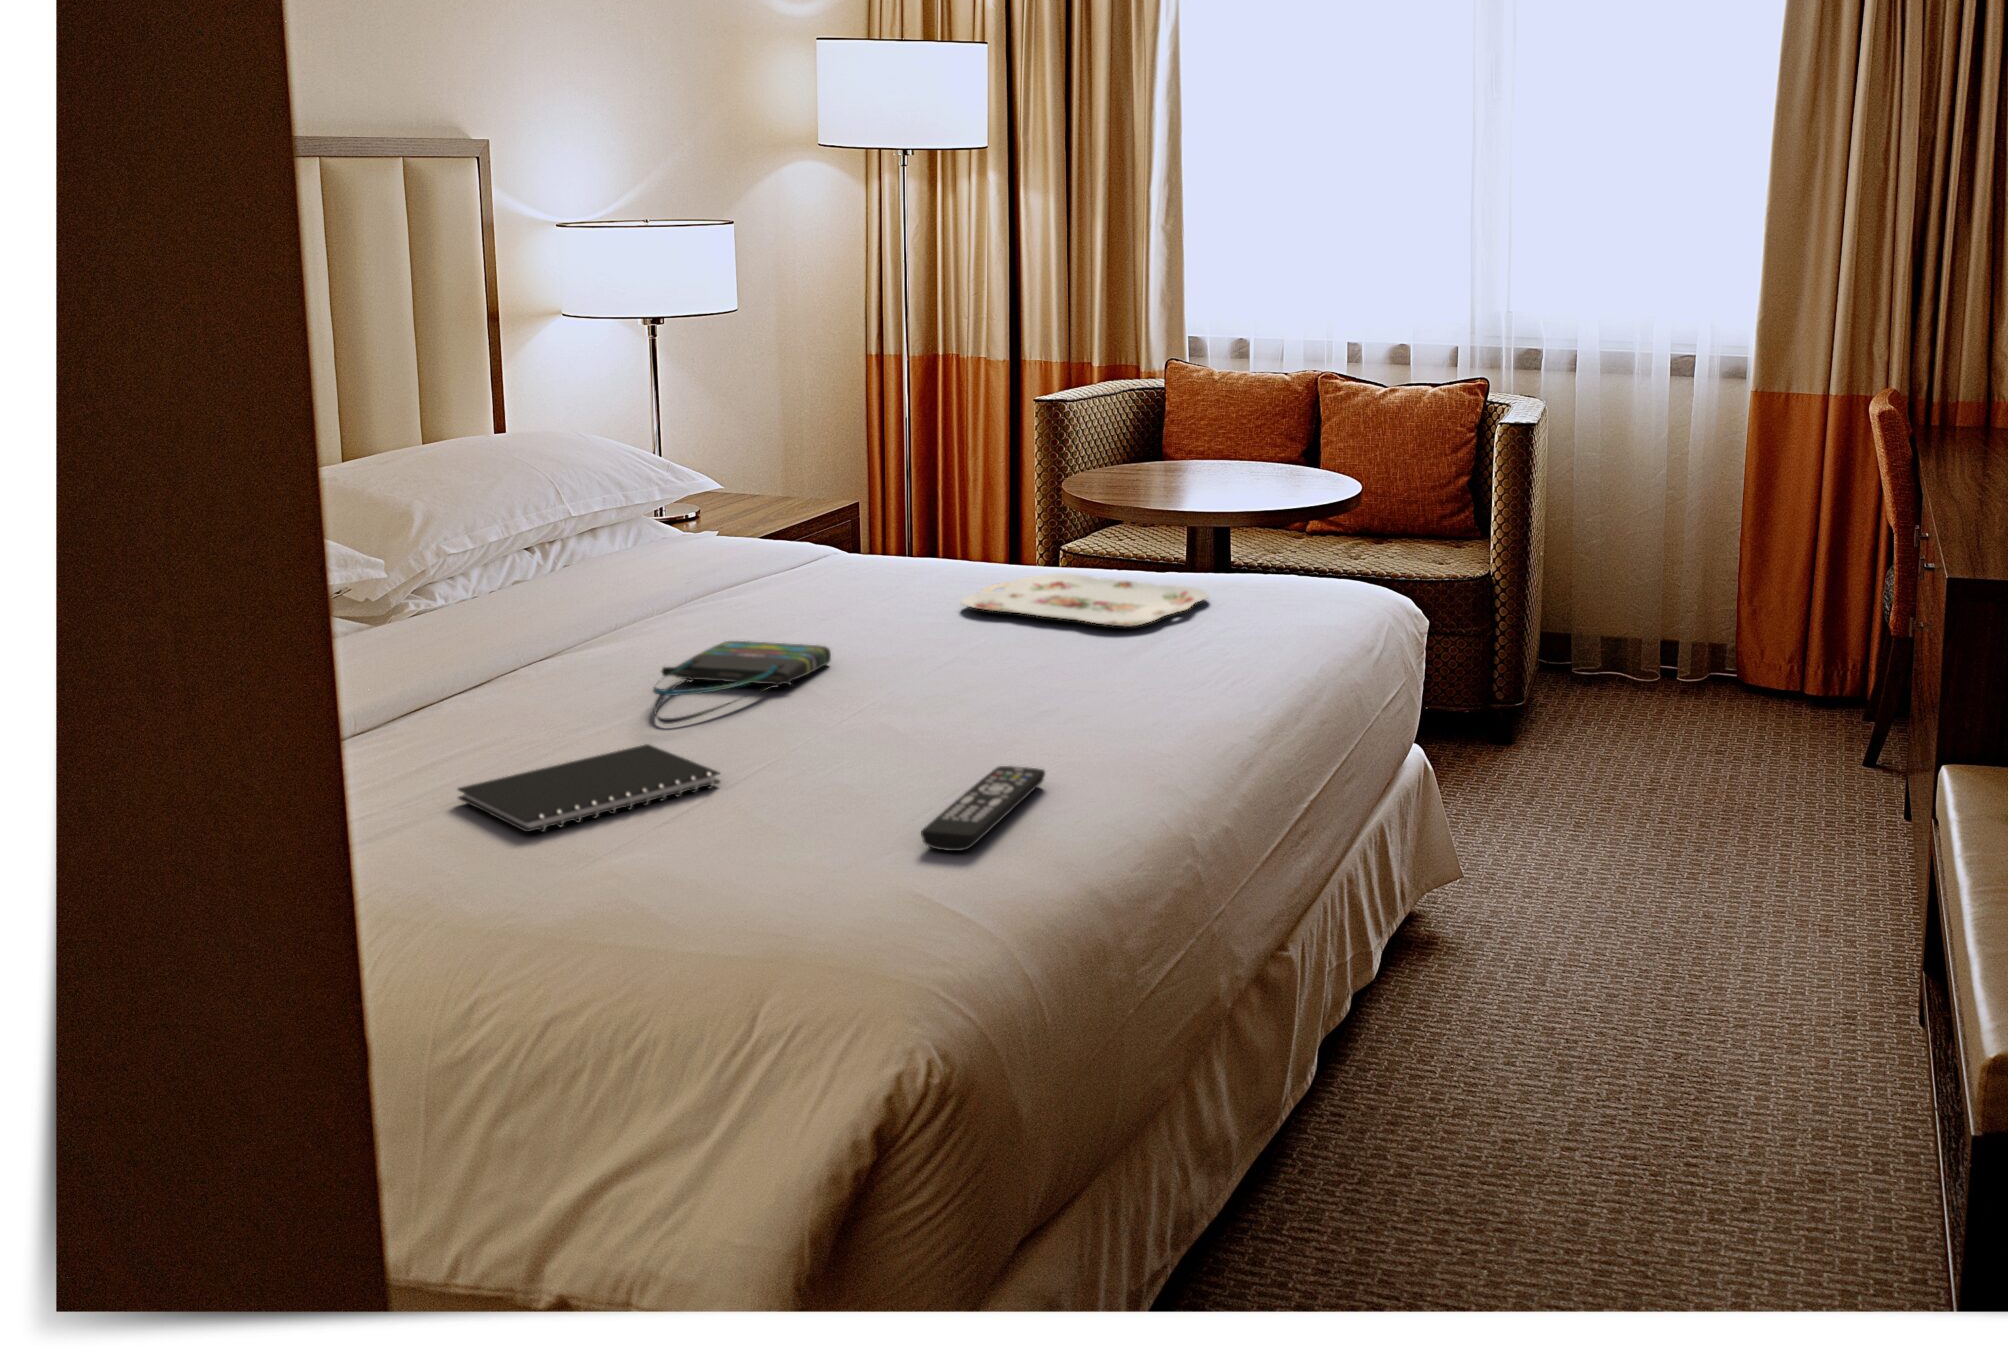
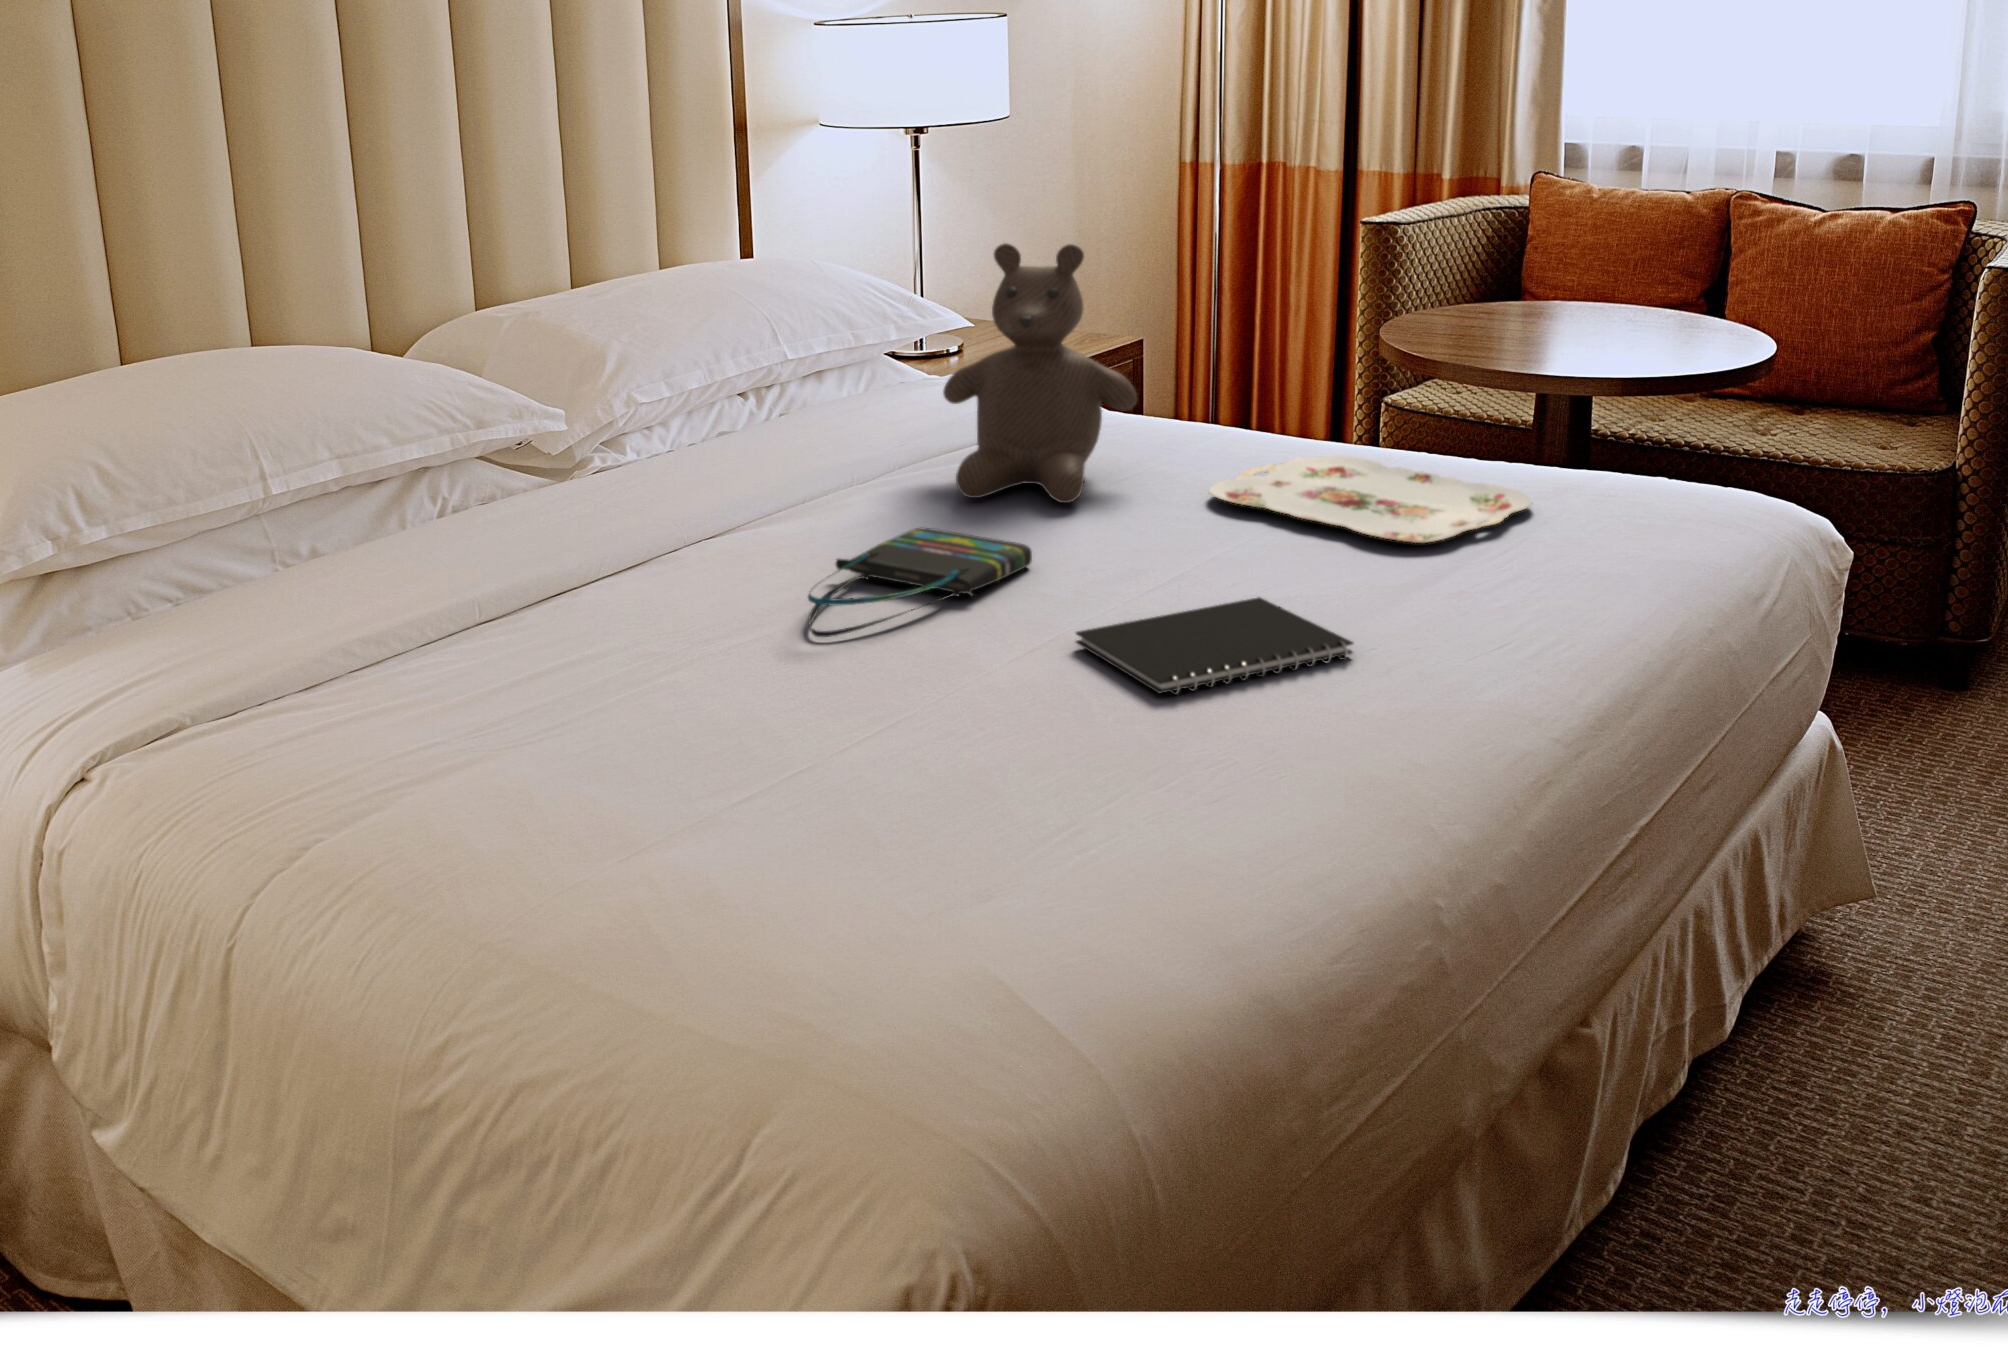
teddy bear: none [724,404,895,621] -> present [943,243,1137,503]
notebook: present [458,744,720,832] -> present [1076,597,1353,695]
remote control: present [921,766,1045,851] -> none [1048,761,1242,898]

